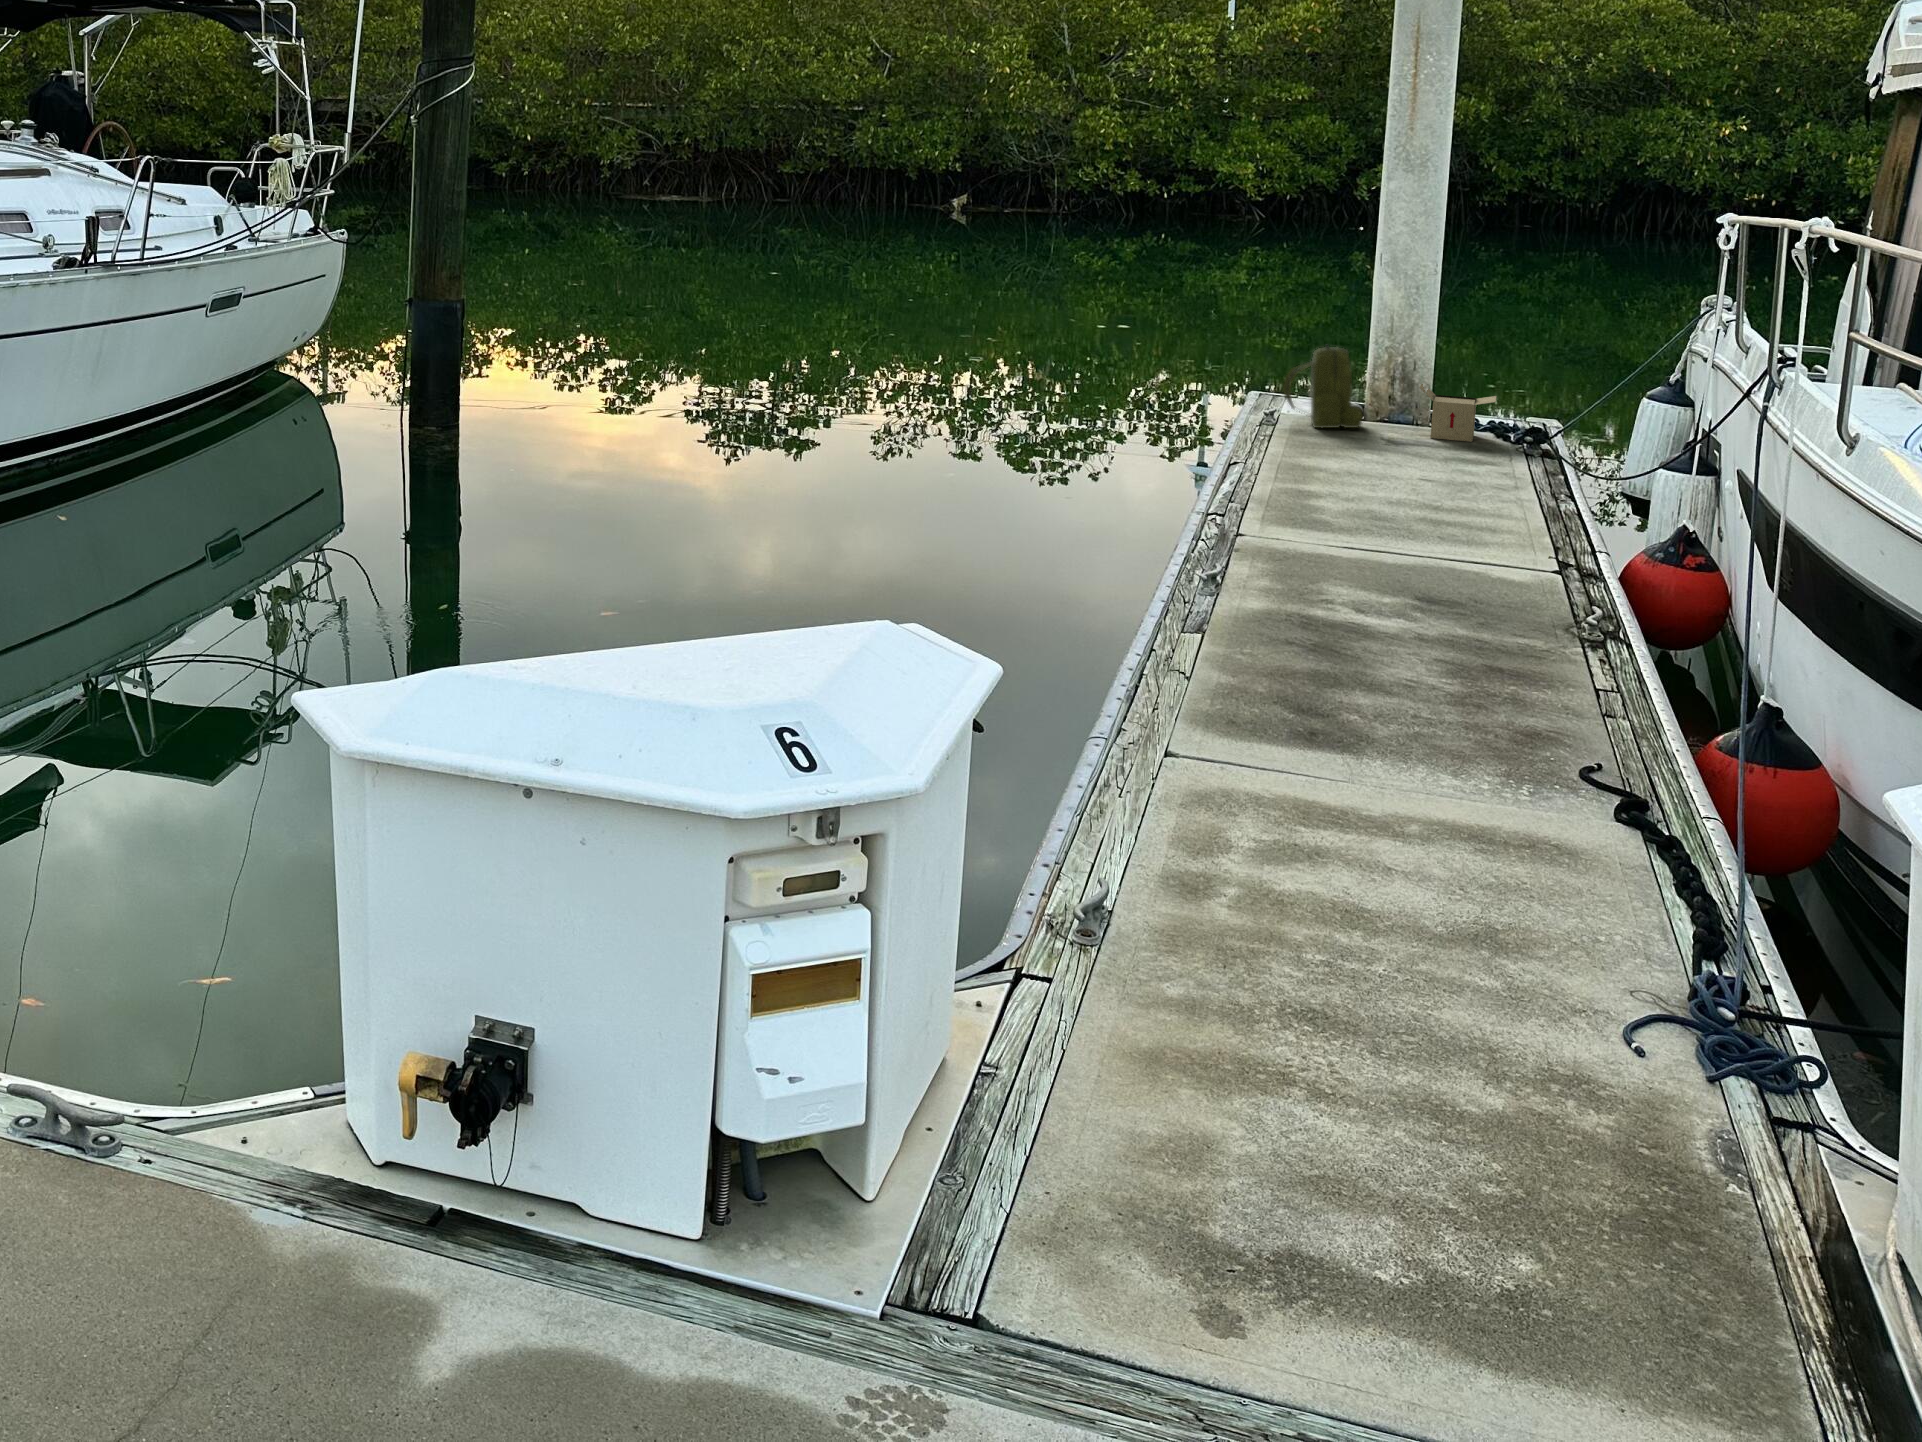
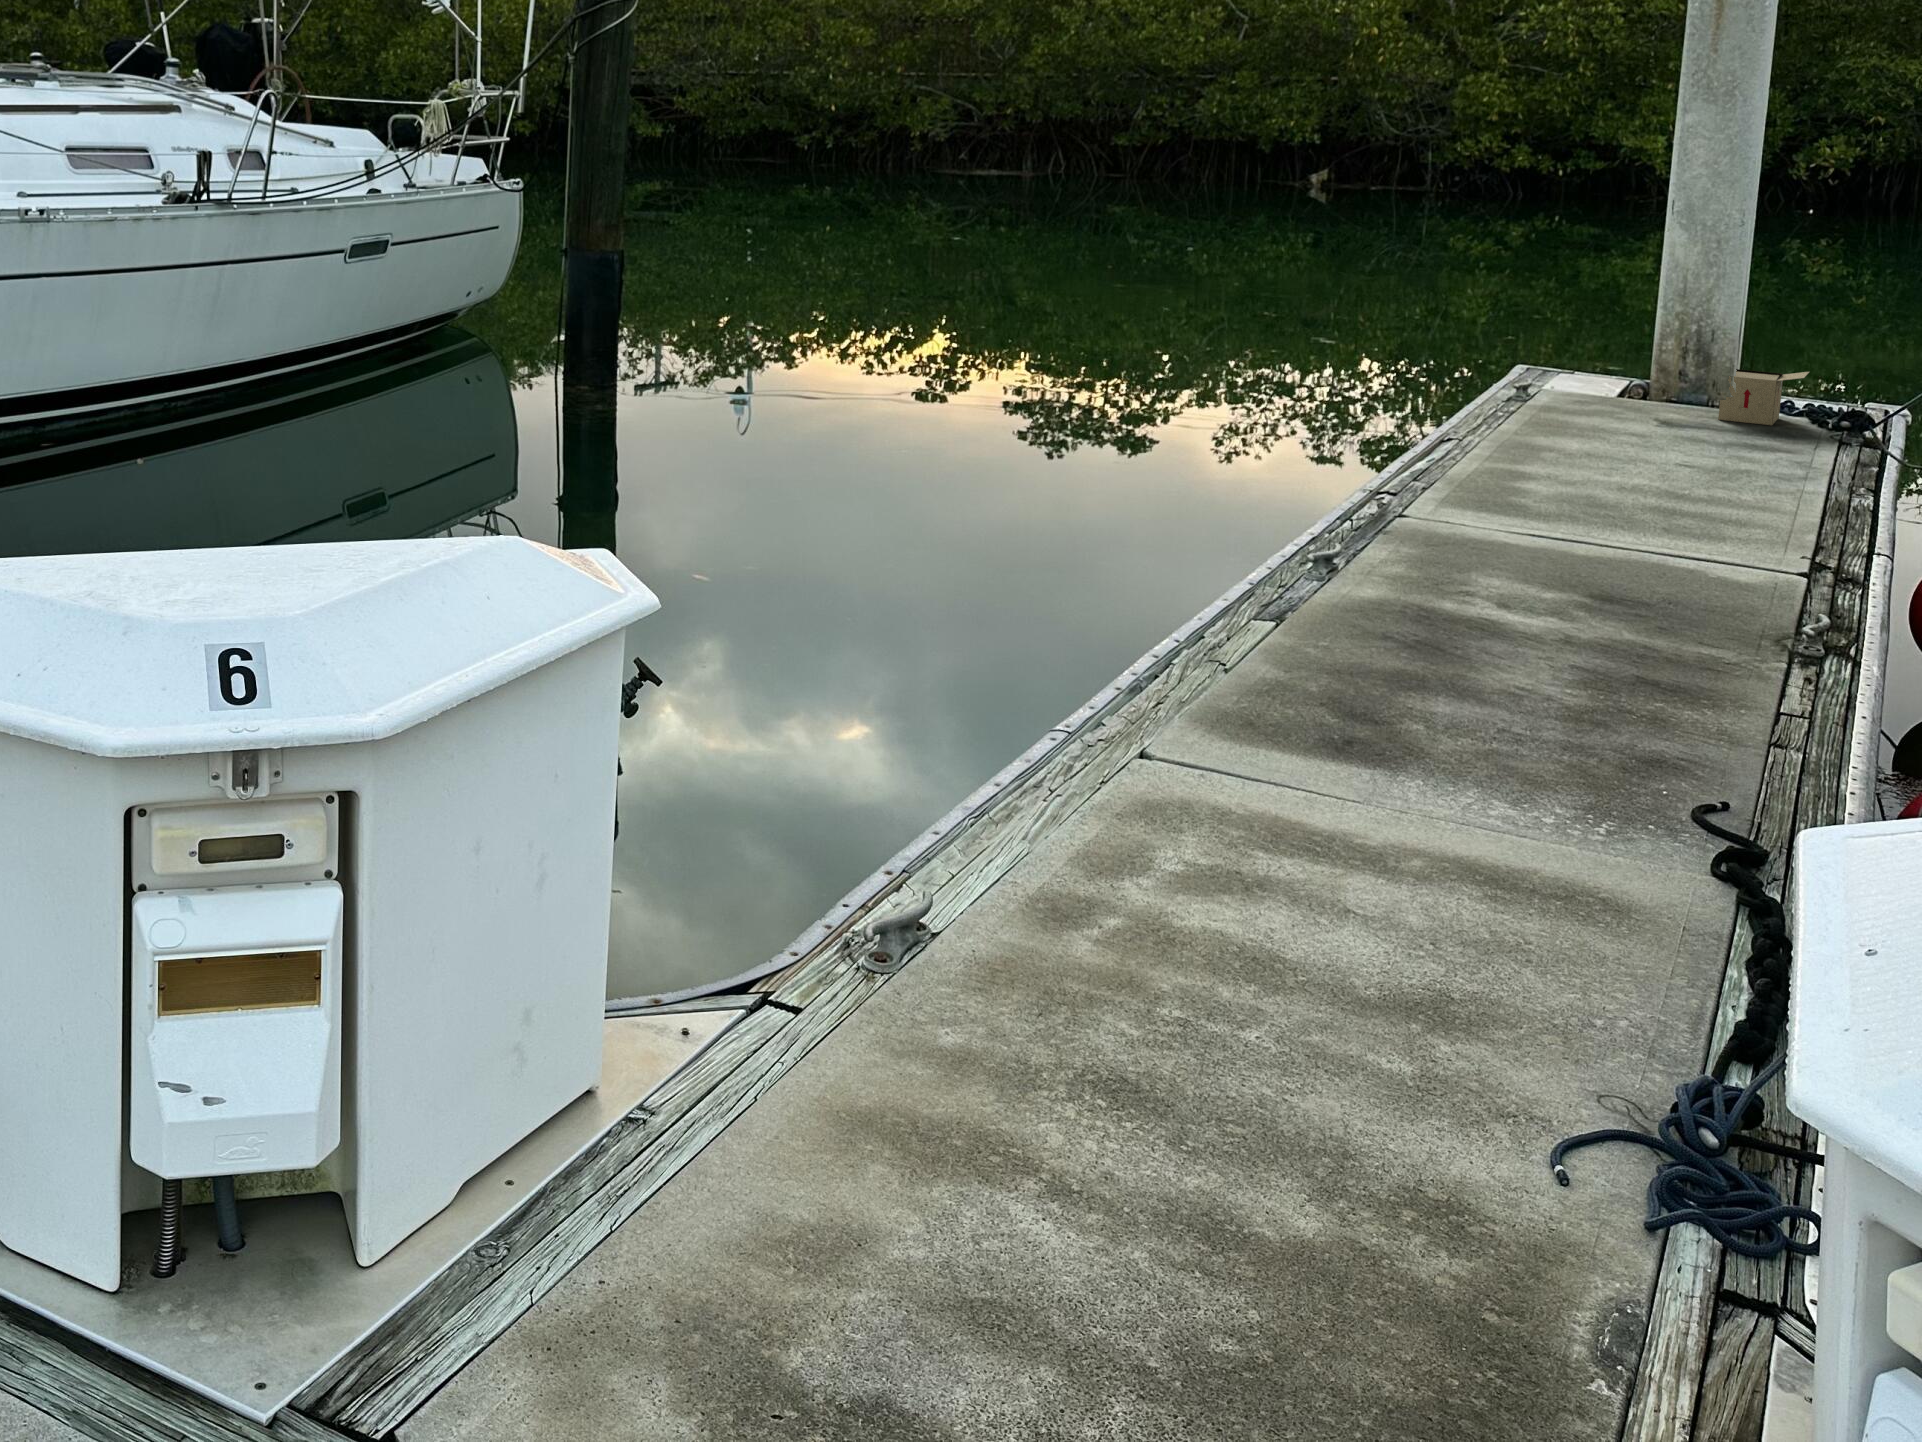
backpack: present [1283,346,1362,428] -> none [1535,307,1634,406]

